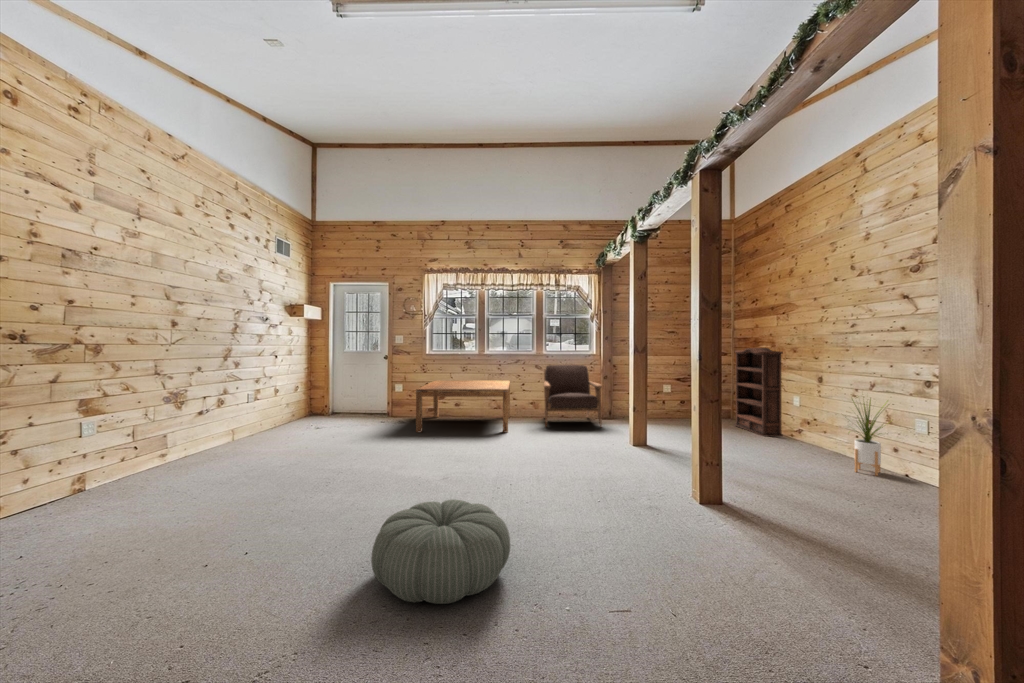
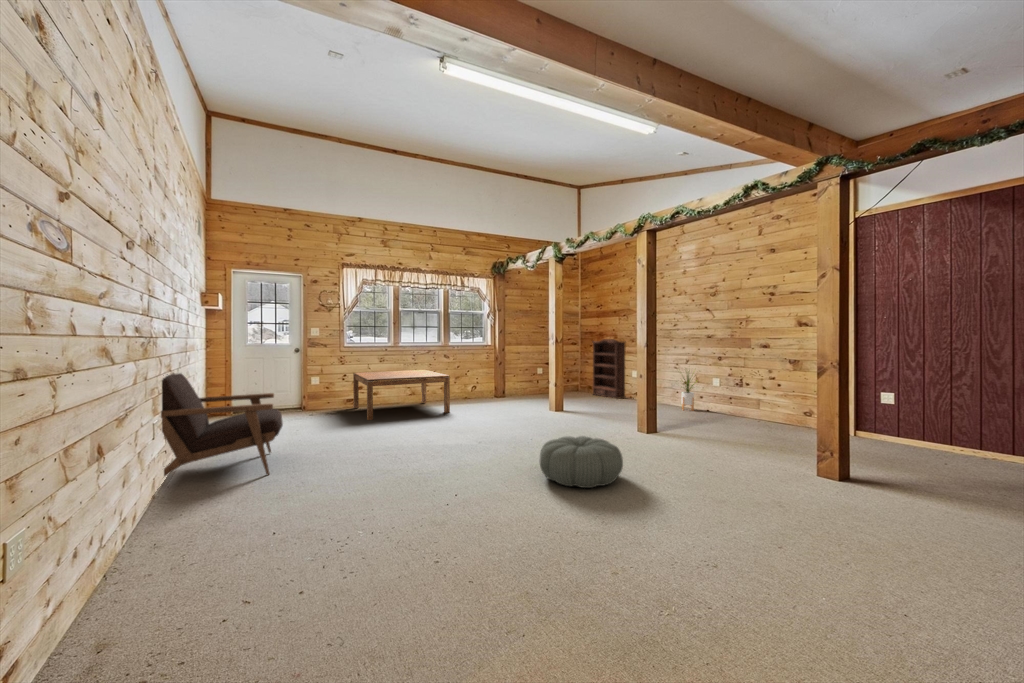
armchair: present [544,365,602,427] -> present [161,373,283,476]

